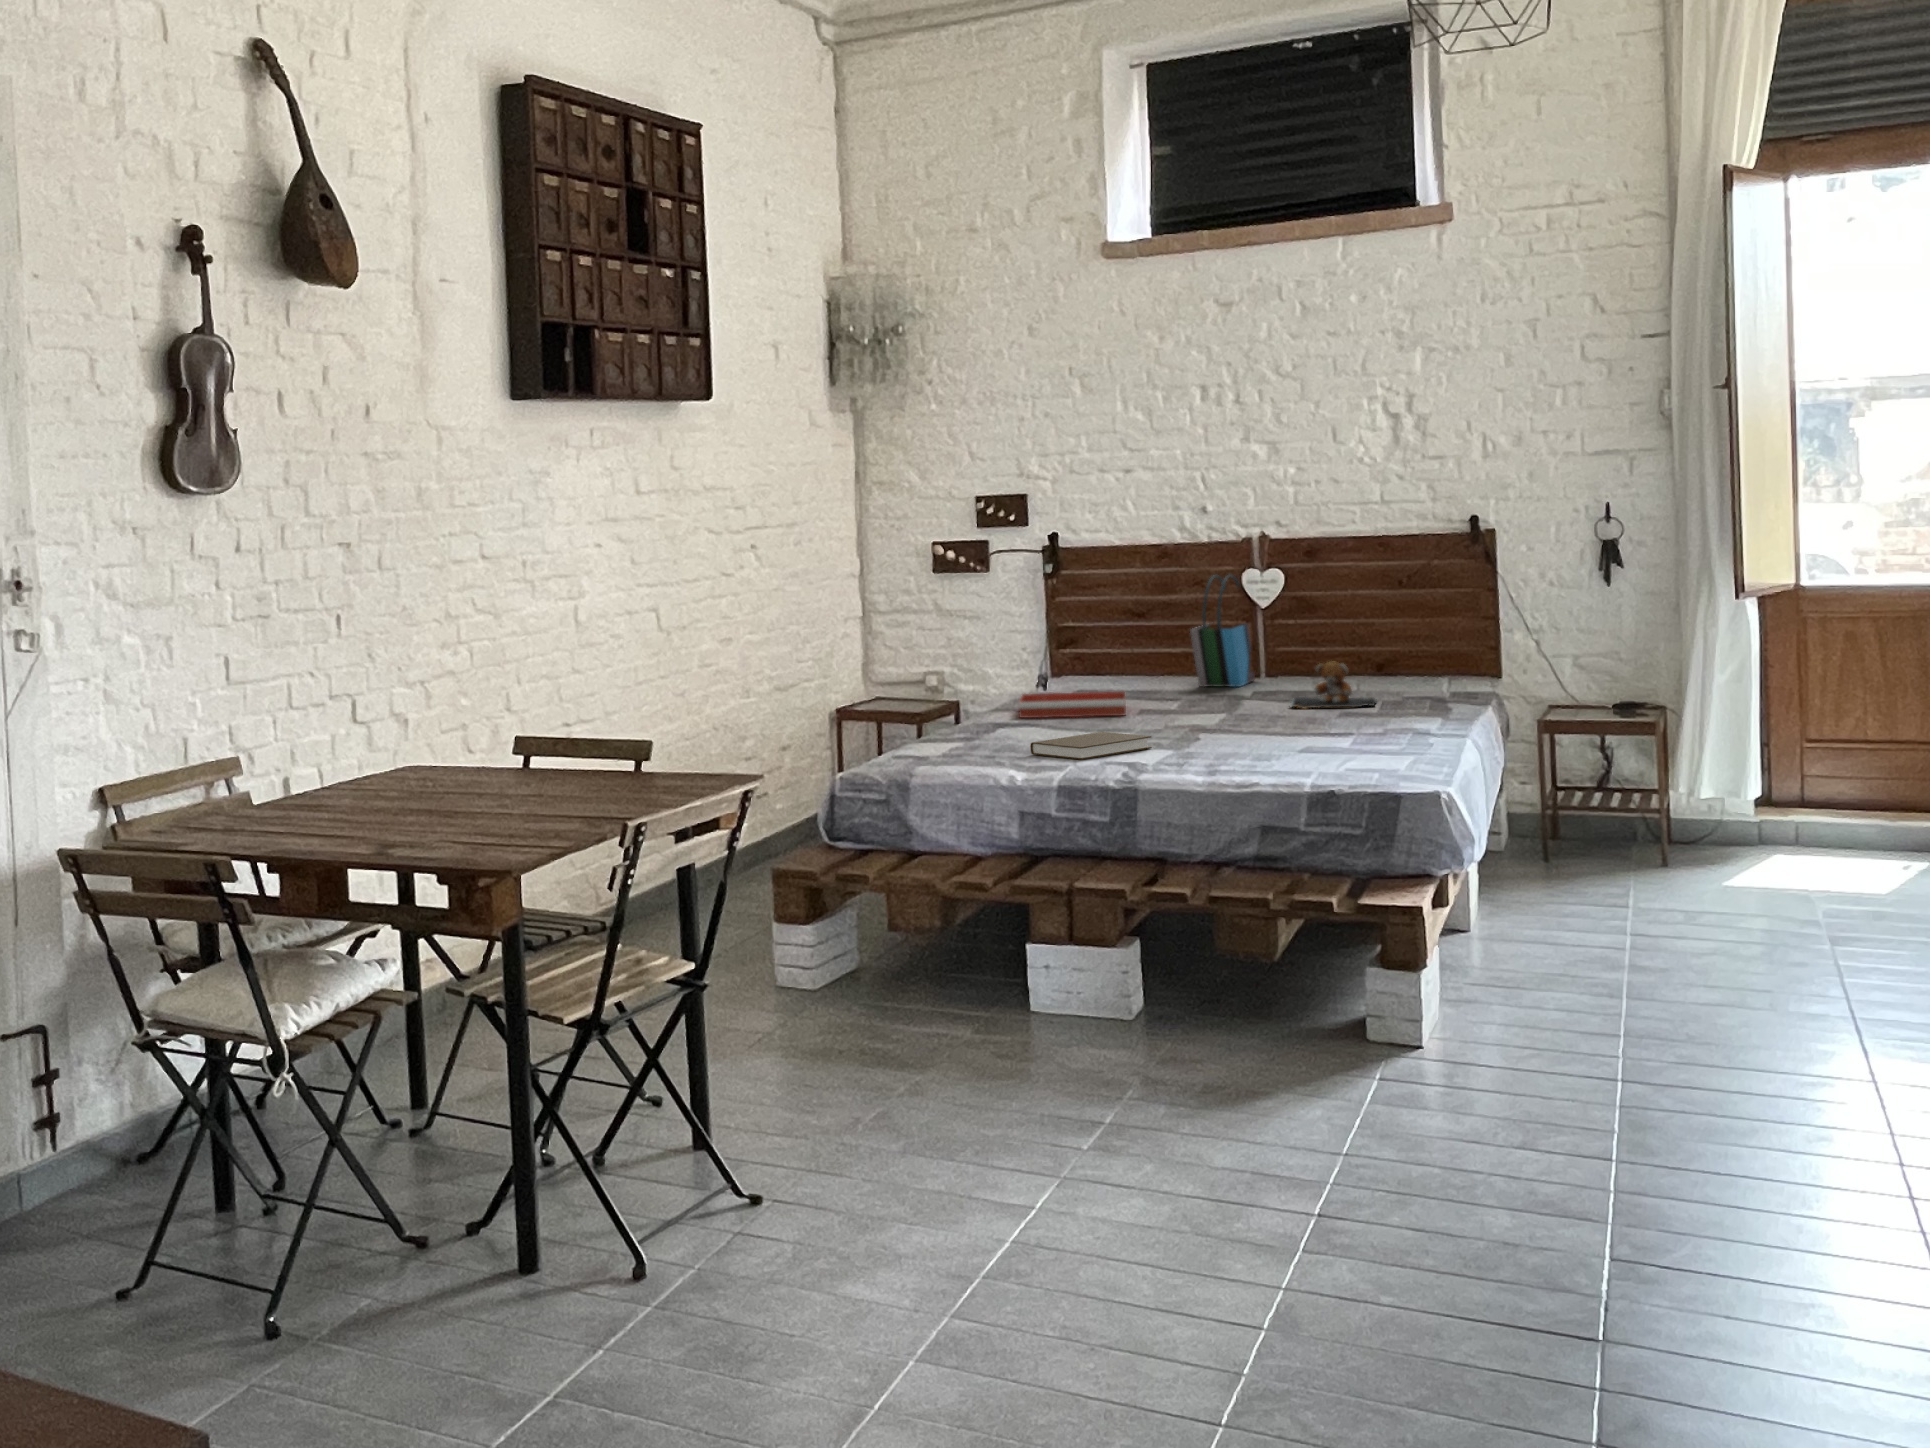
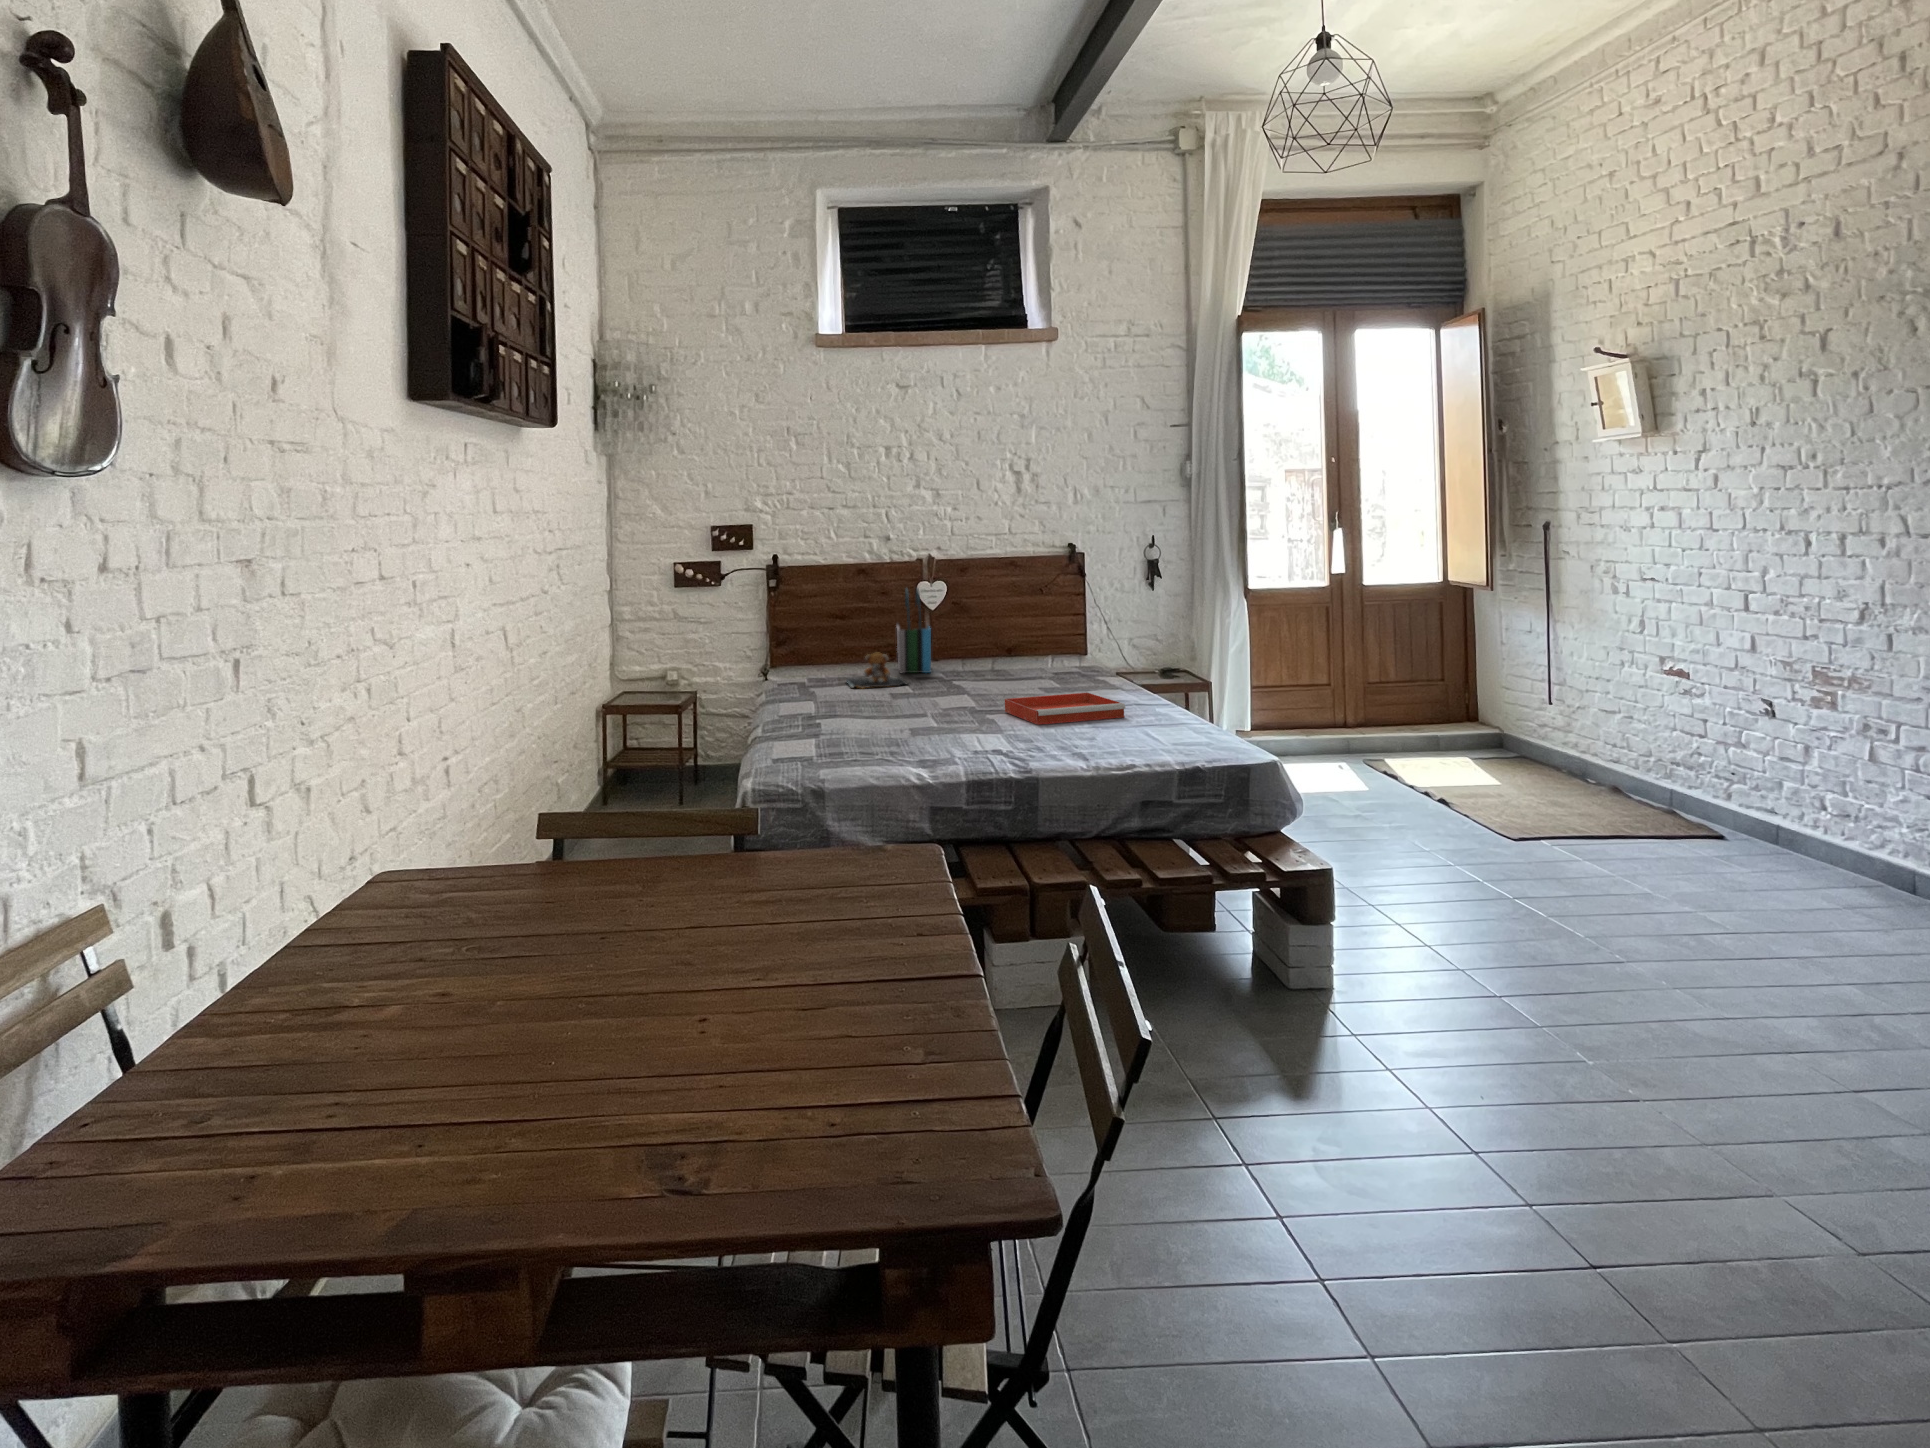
teddy bear: present [1290,662,1377,709] -> present [847,653,906,688]
tray: present [1019,692,1126,718] -> present [1005,693,1125,725]
book: present [1030,732,1152,760] -> none [926,730,1016,763]

